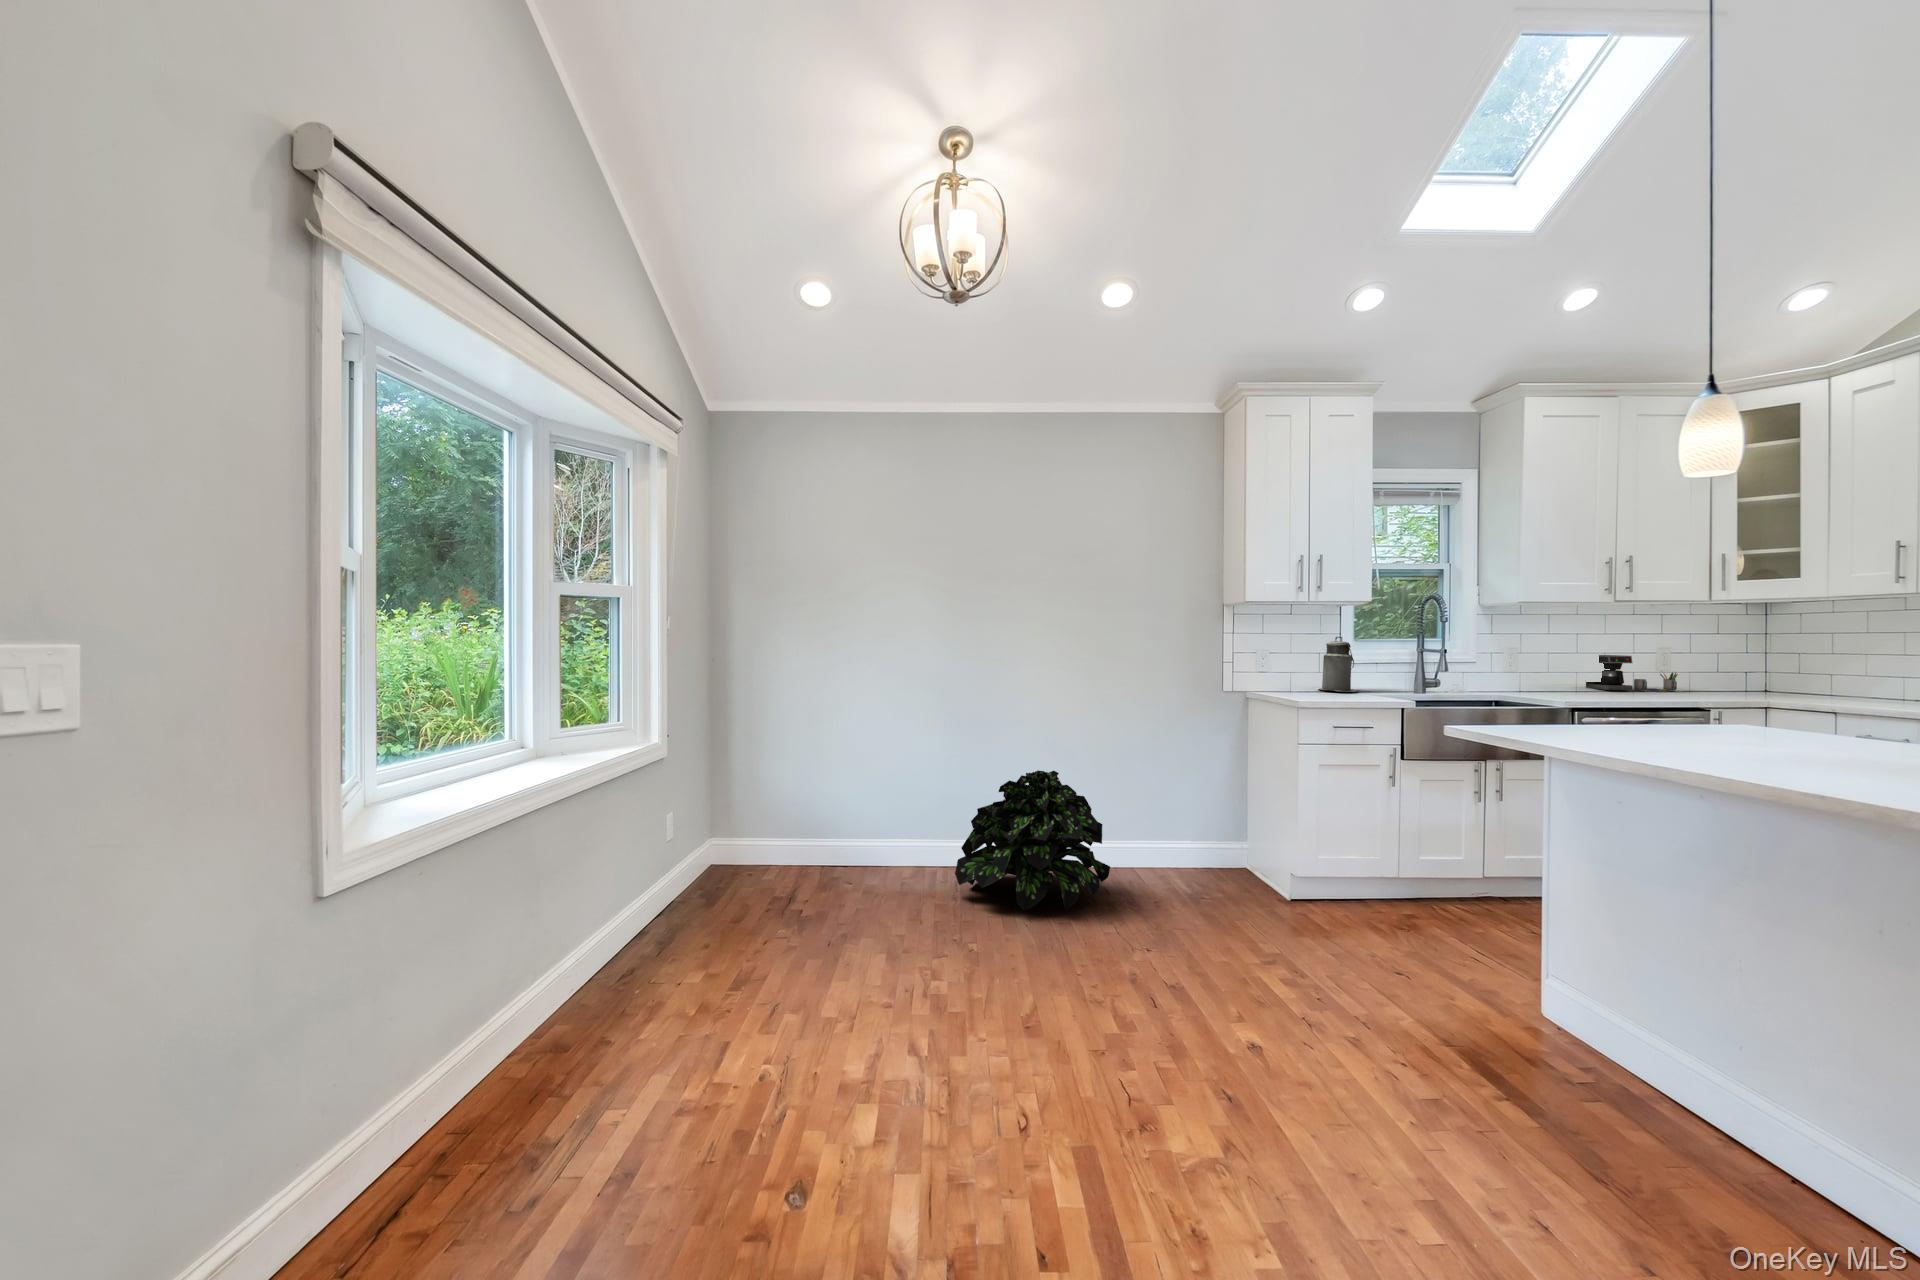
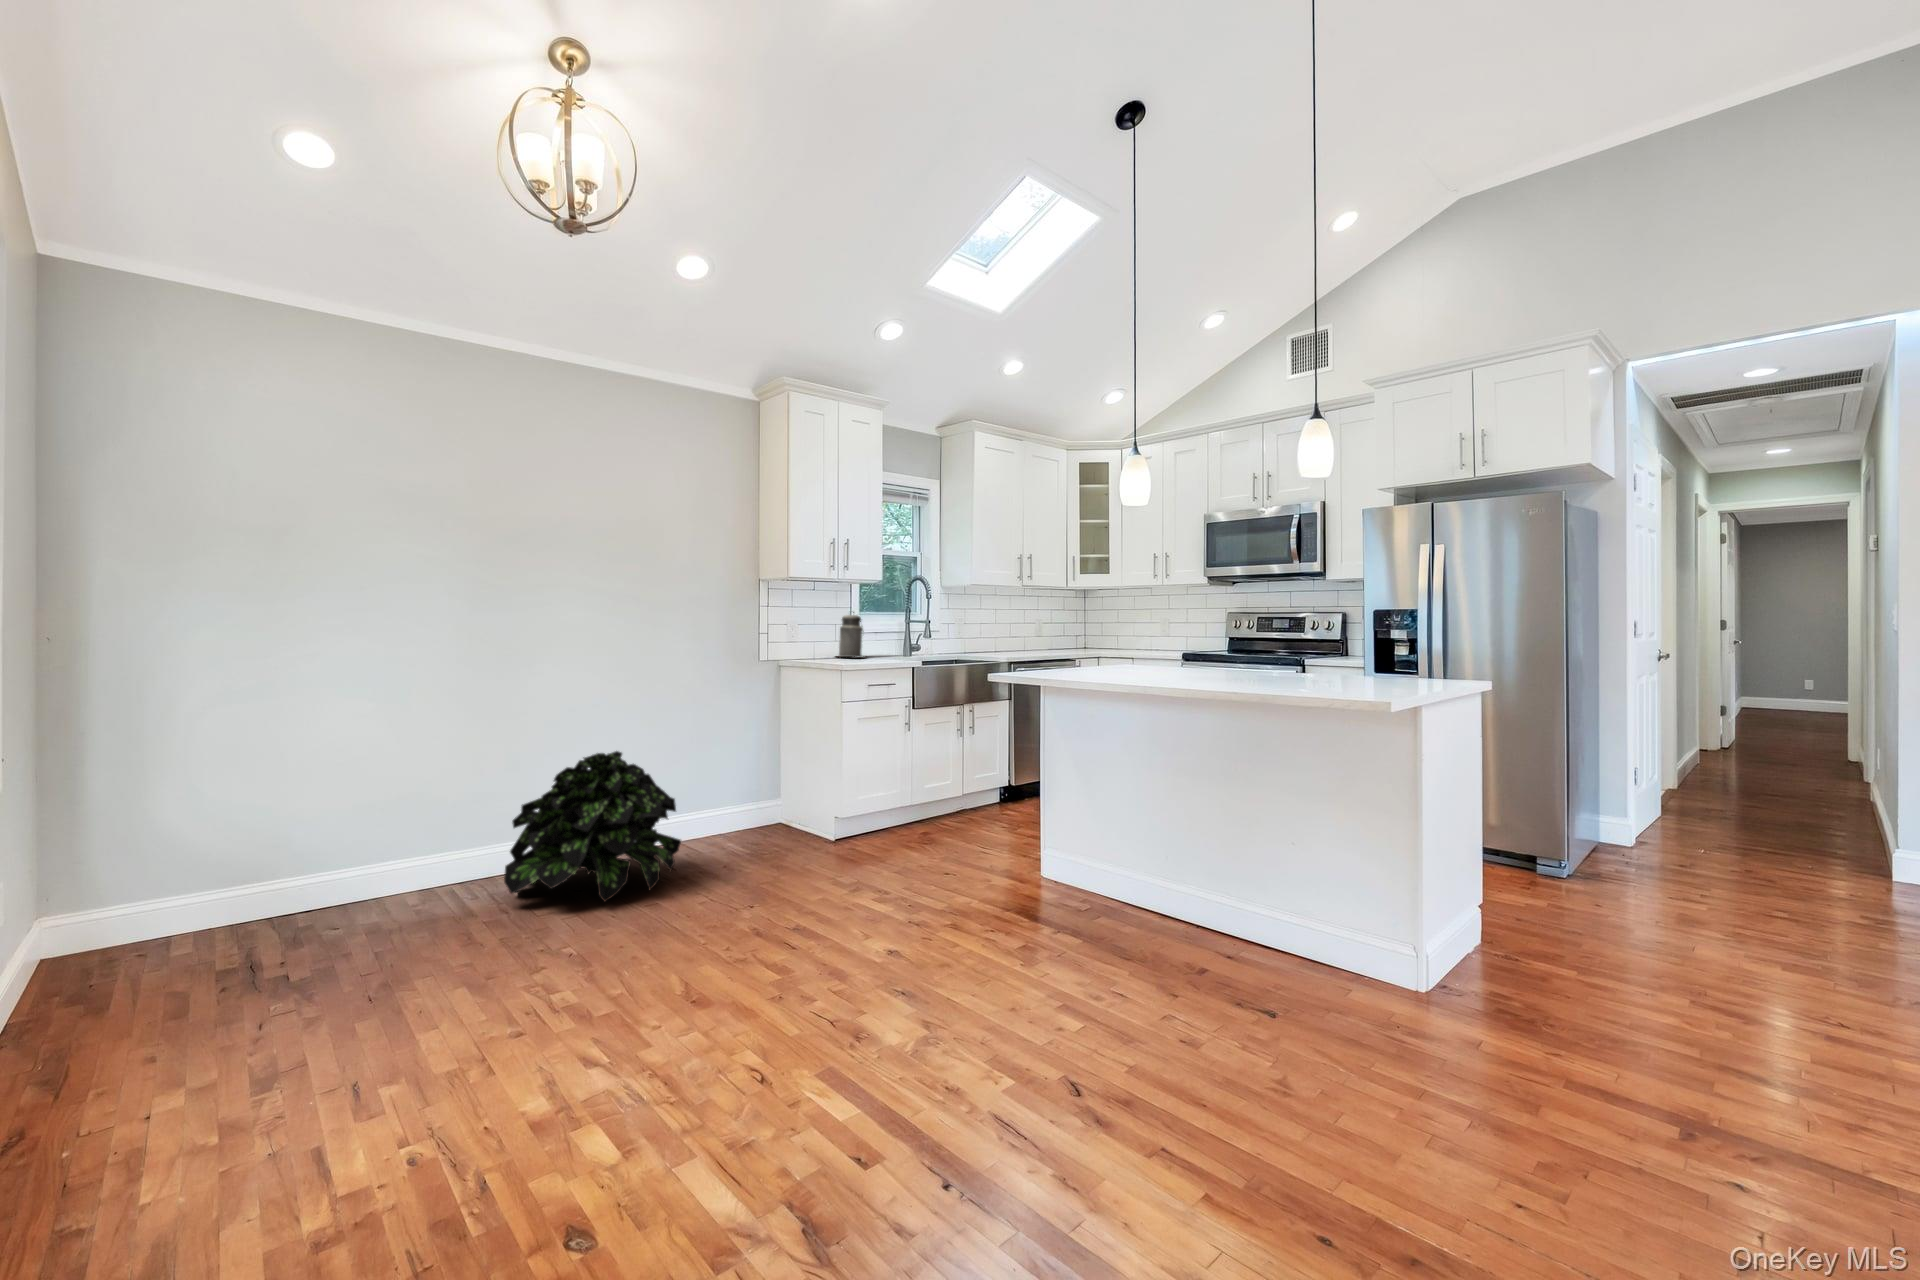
coffee maker: present [1586,655,1678,691] -> none [997,626,1045,650]

